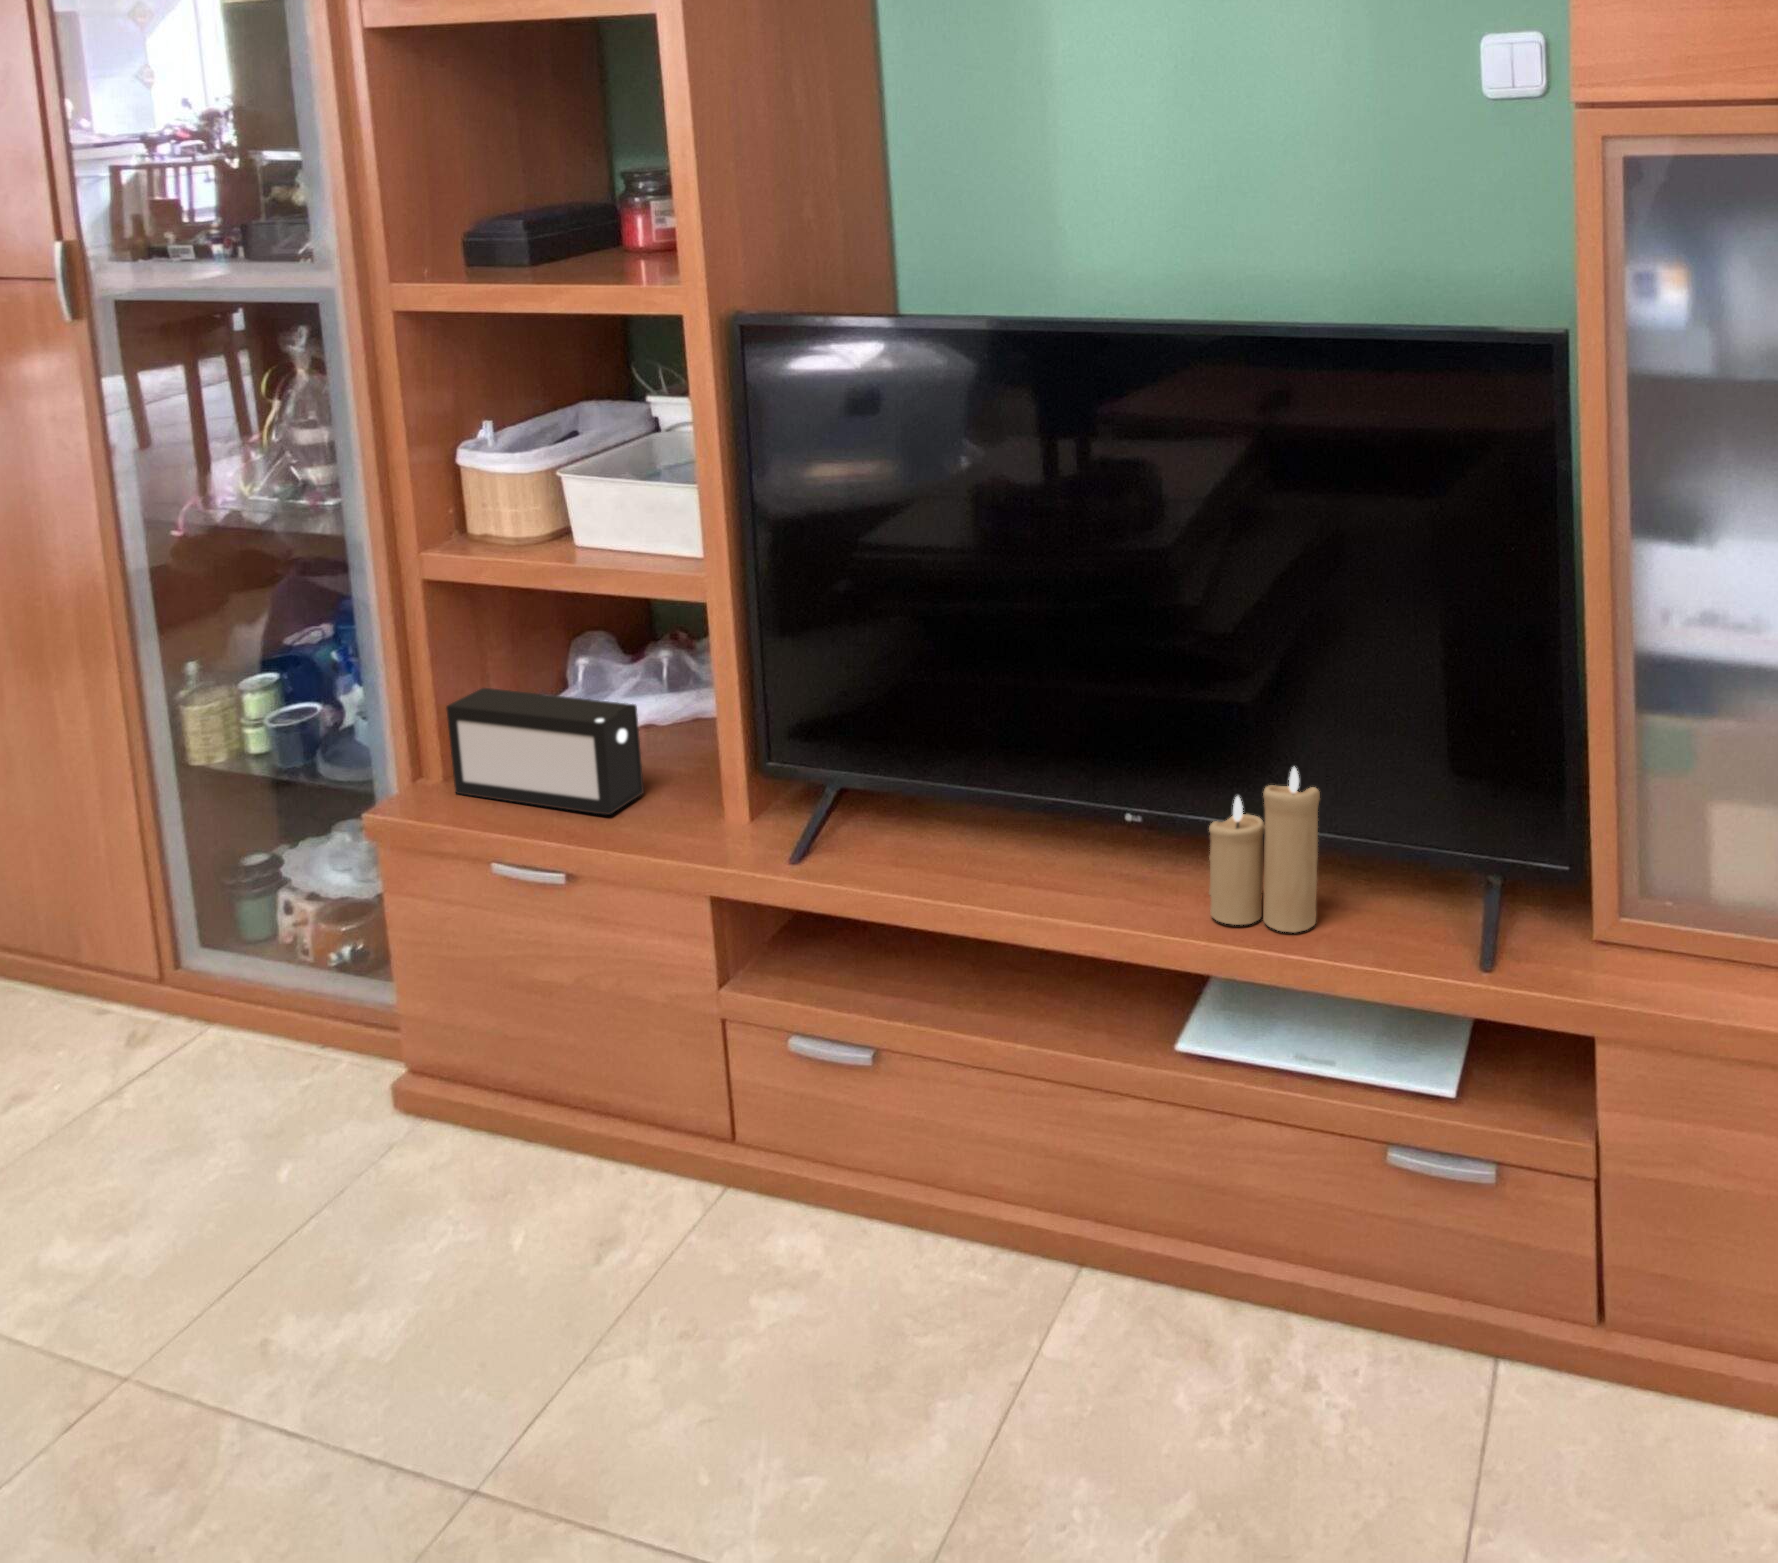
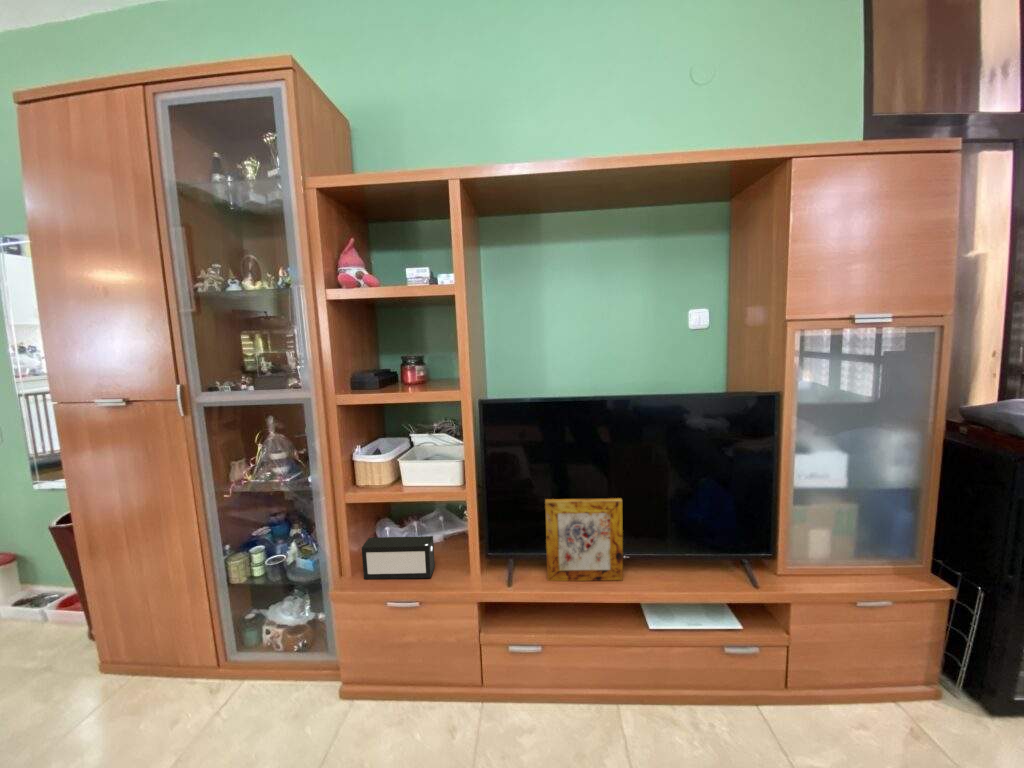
picture frame: none [893,625,1125,905] -> present [545,498,623,581]
candle: present [1209,767,1320,932] -> none [651,529,687,582]

